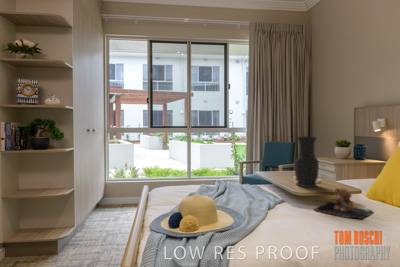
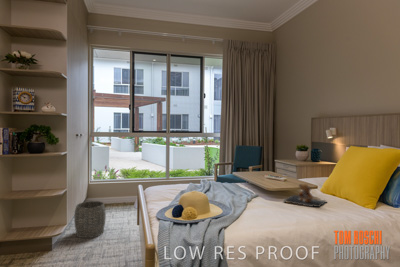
vase: present [295,136,319,187] -> none [266,143,285,184]
woven basket: none [84,201,117,241] -> present [74,201,106,238]

